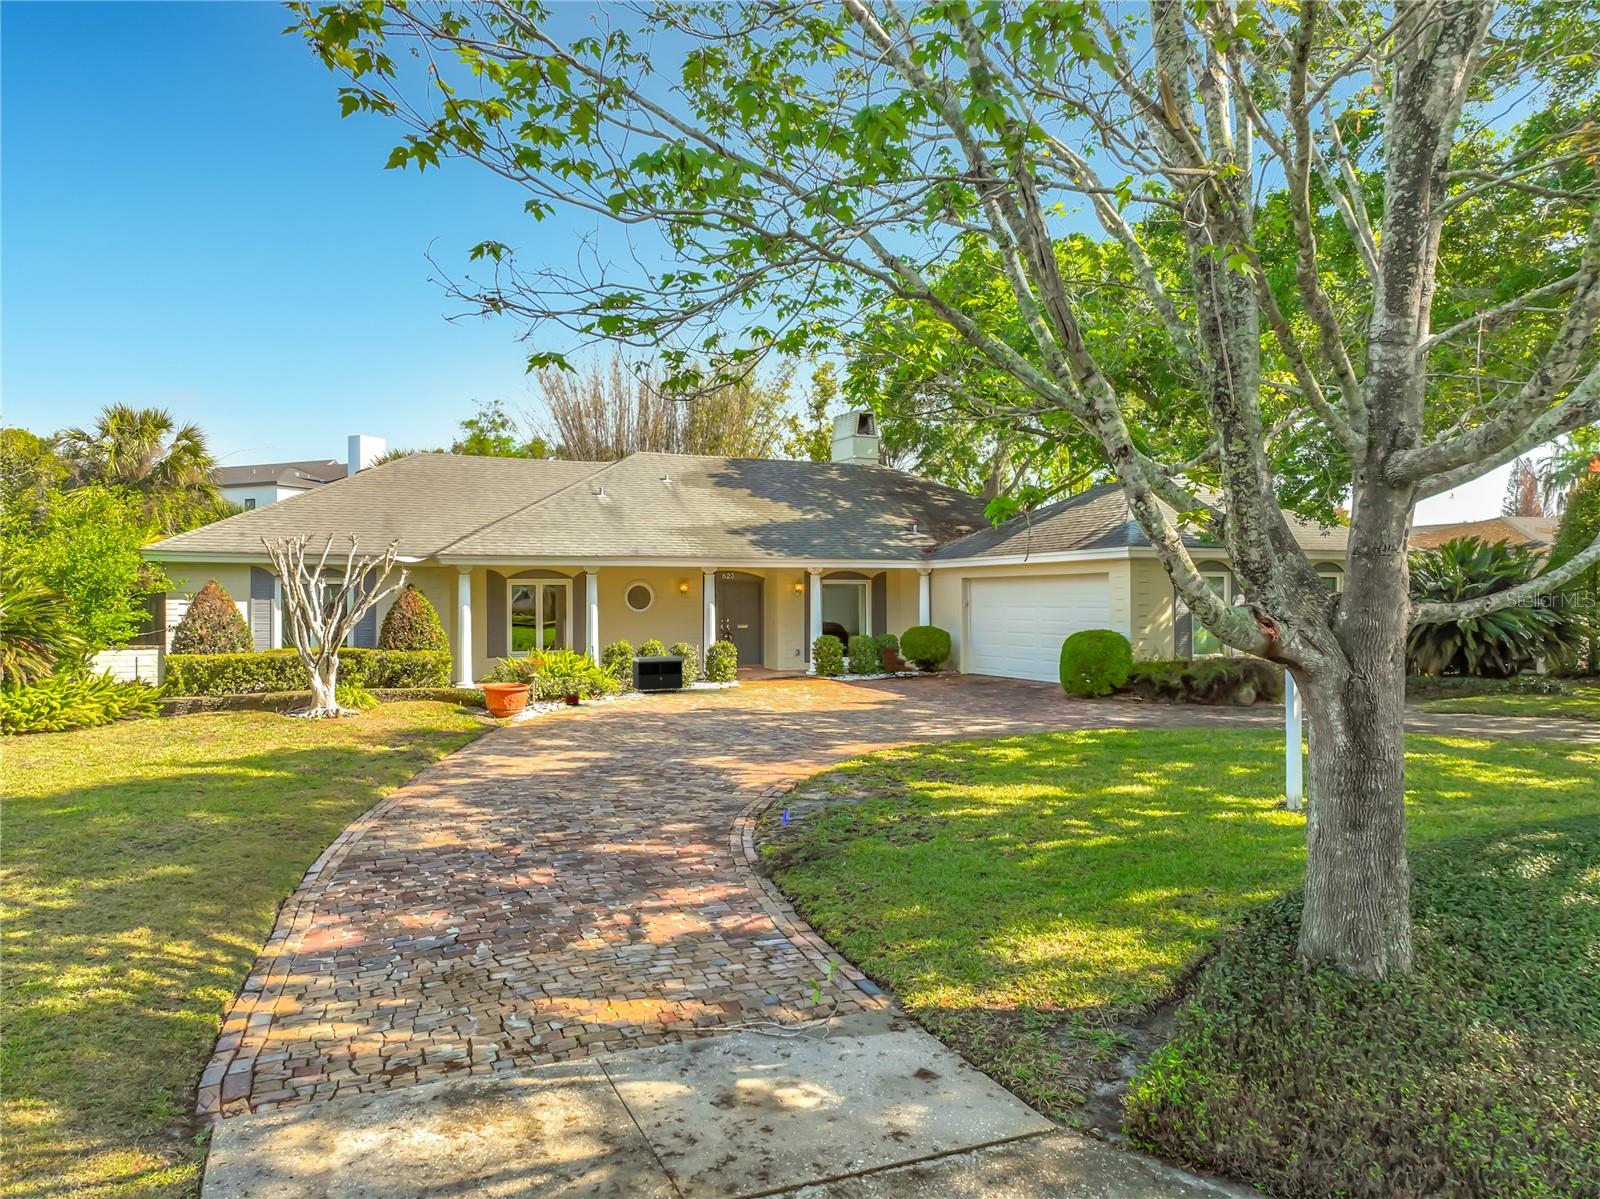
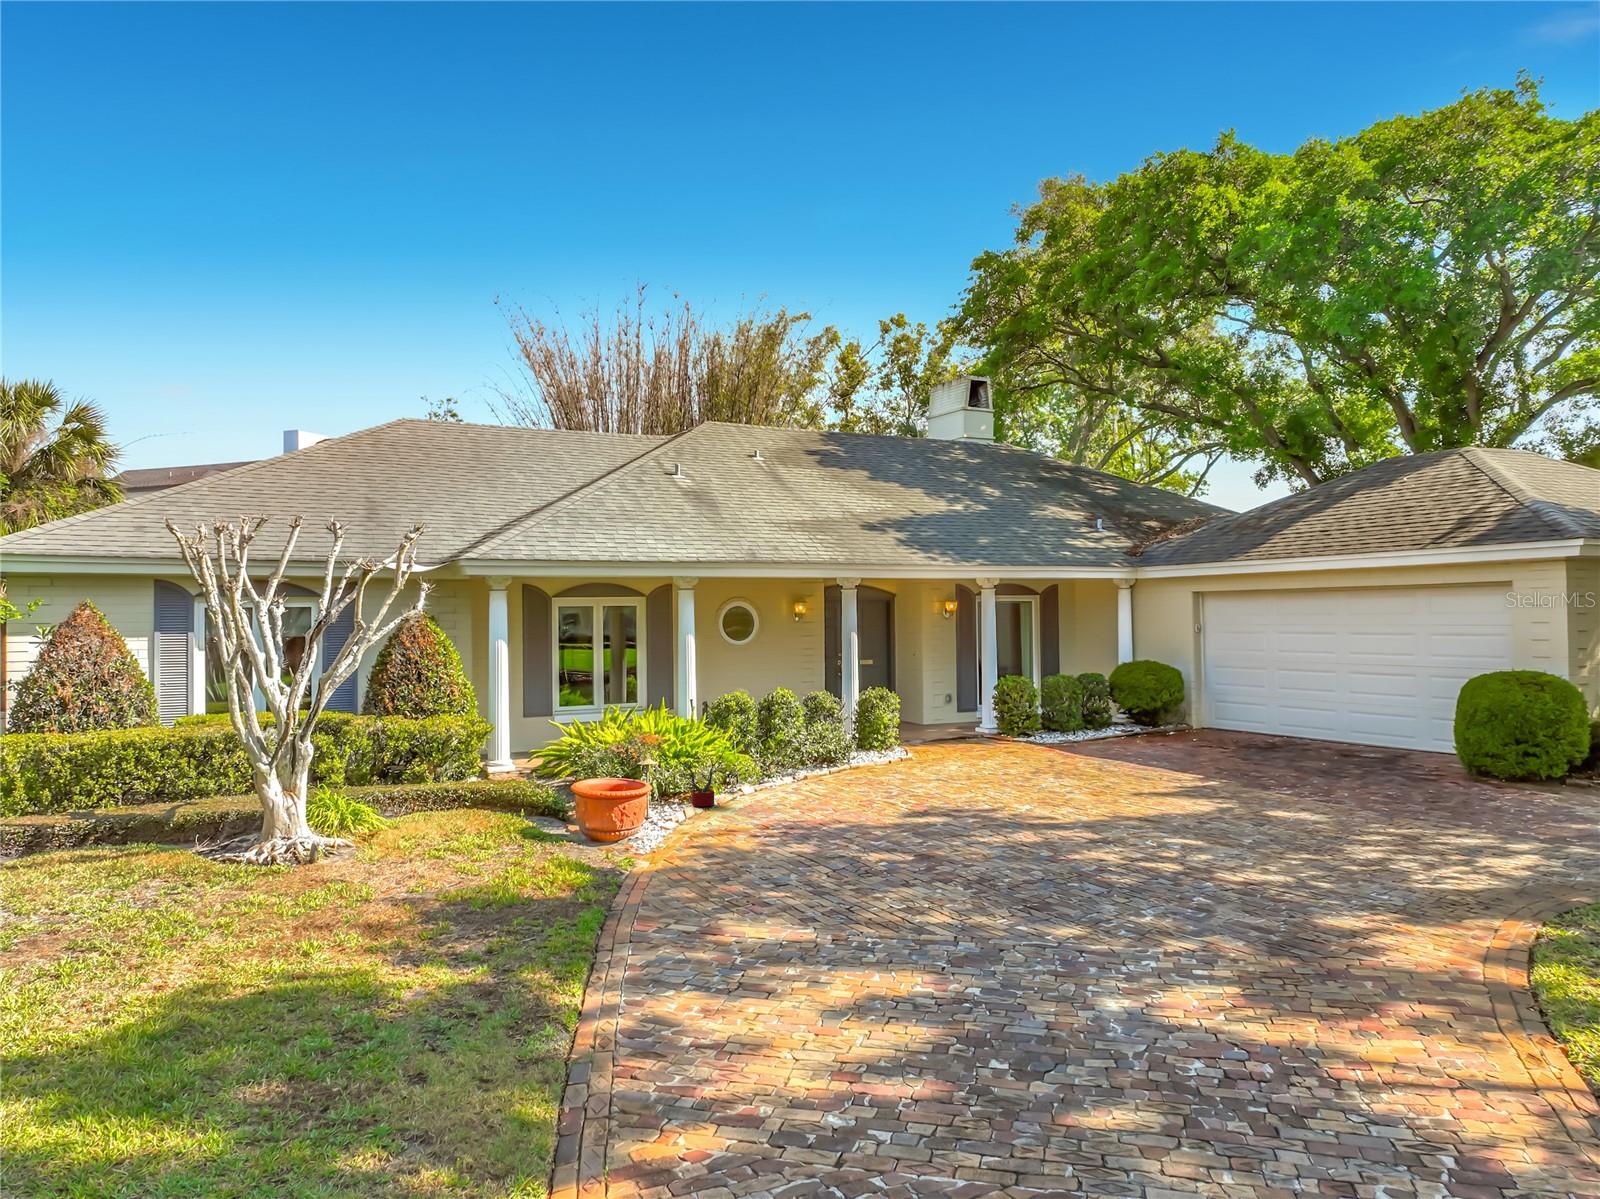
lounge chair: present [882,648,912,679] -> none [1094,693,1147,741]
storage bench: present [633,656,683,693] -> none [768,714,848,776]

